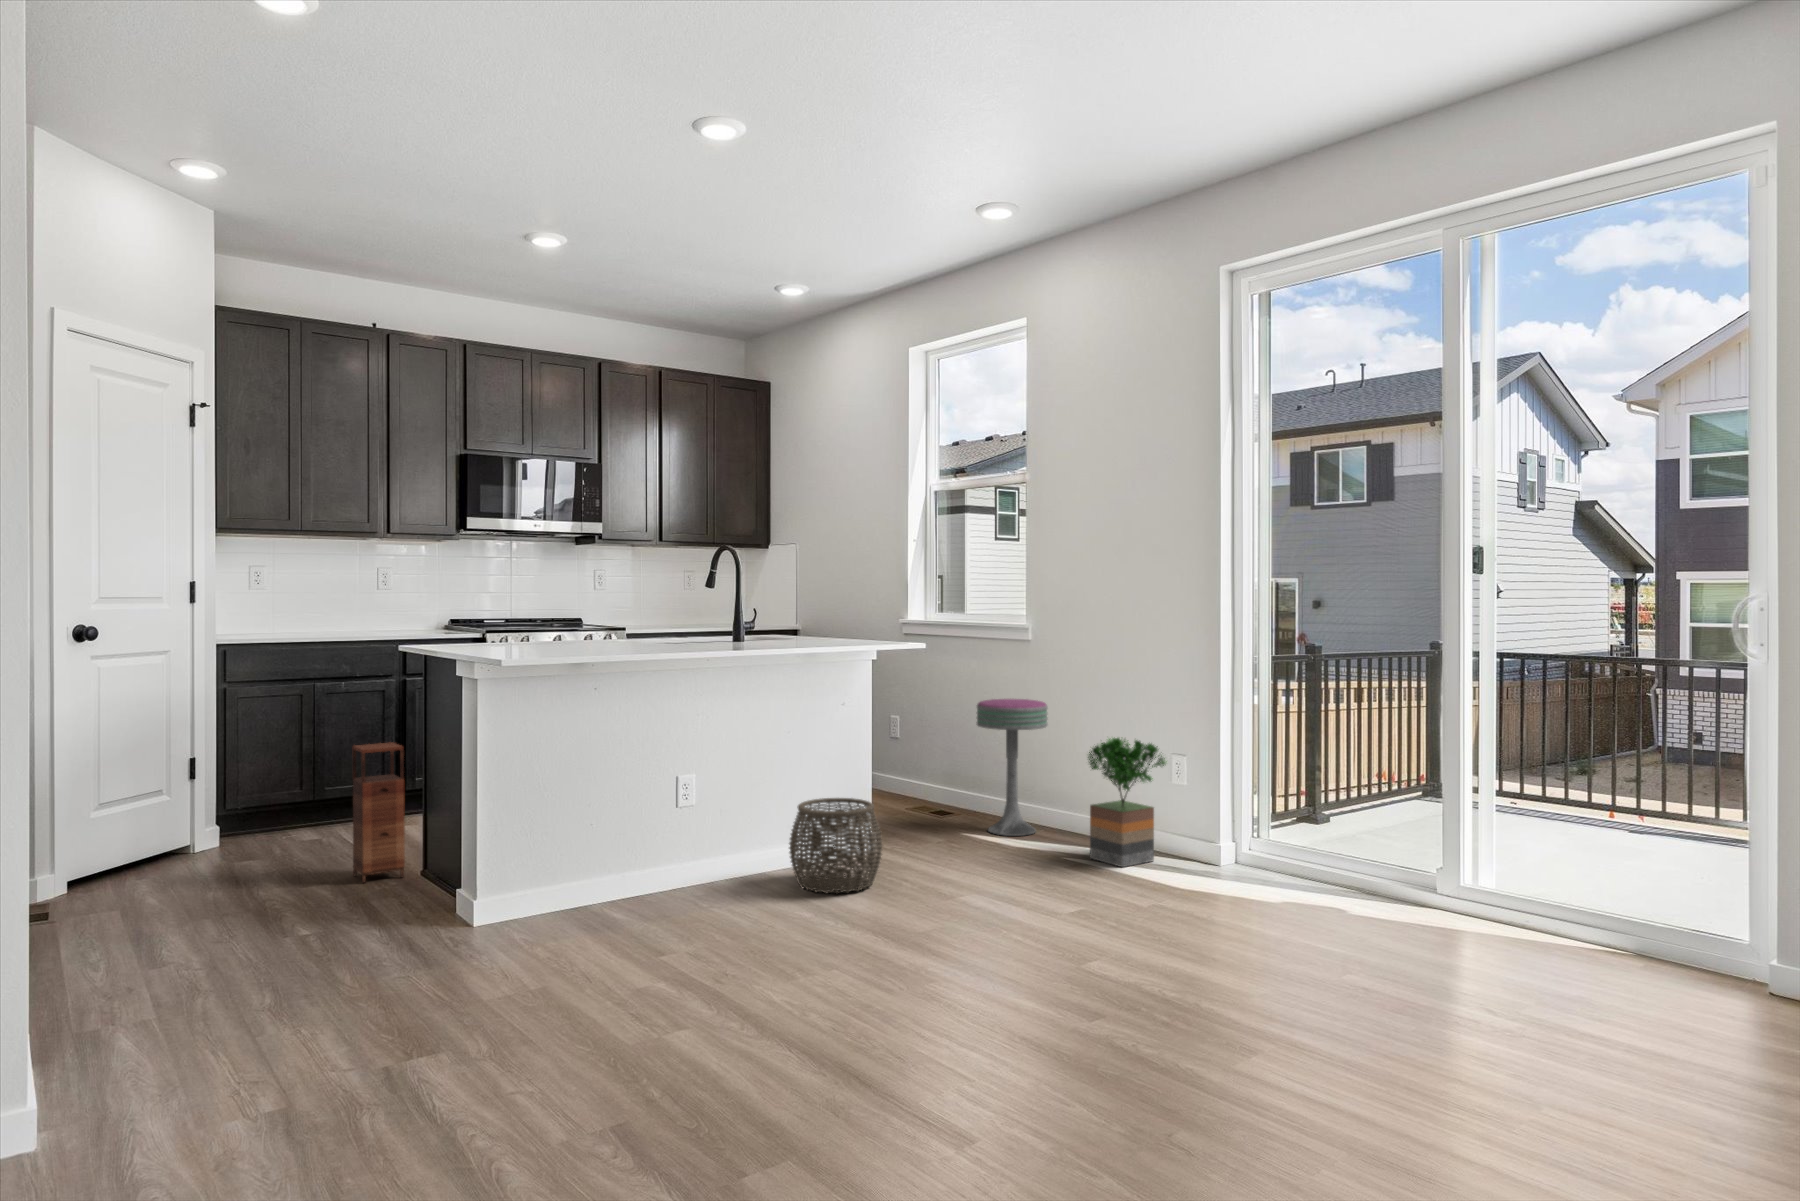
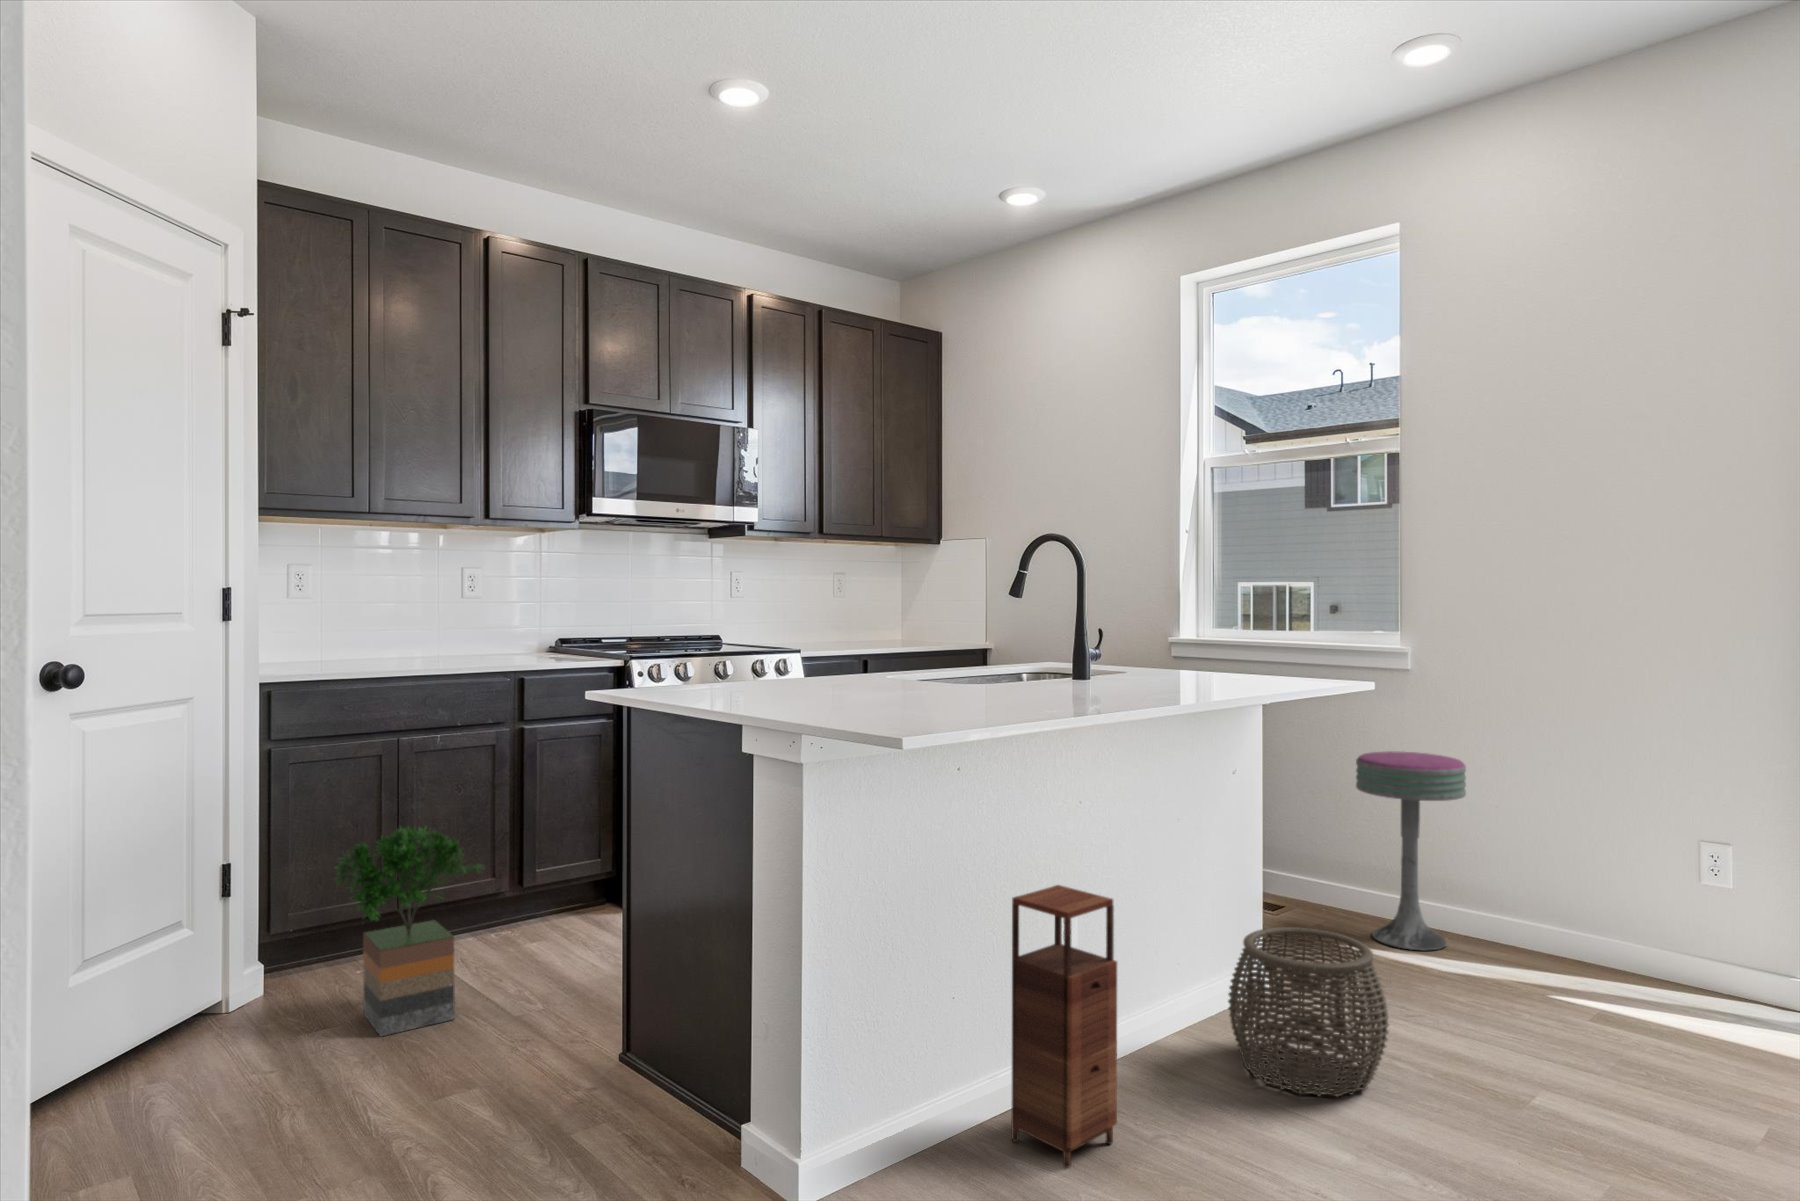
potted tree: present [1088,738,1167,867] -> present [335,827,483,1036]
storage cabinet: present [352,742,405,883] -> present [1012,885,1117,1168]

